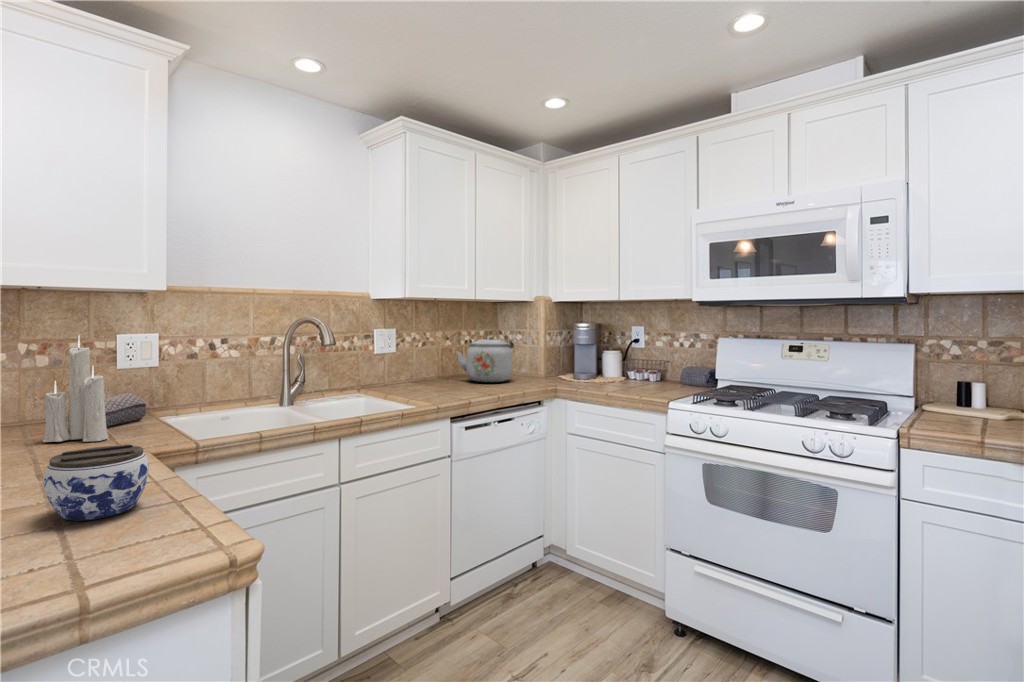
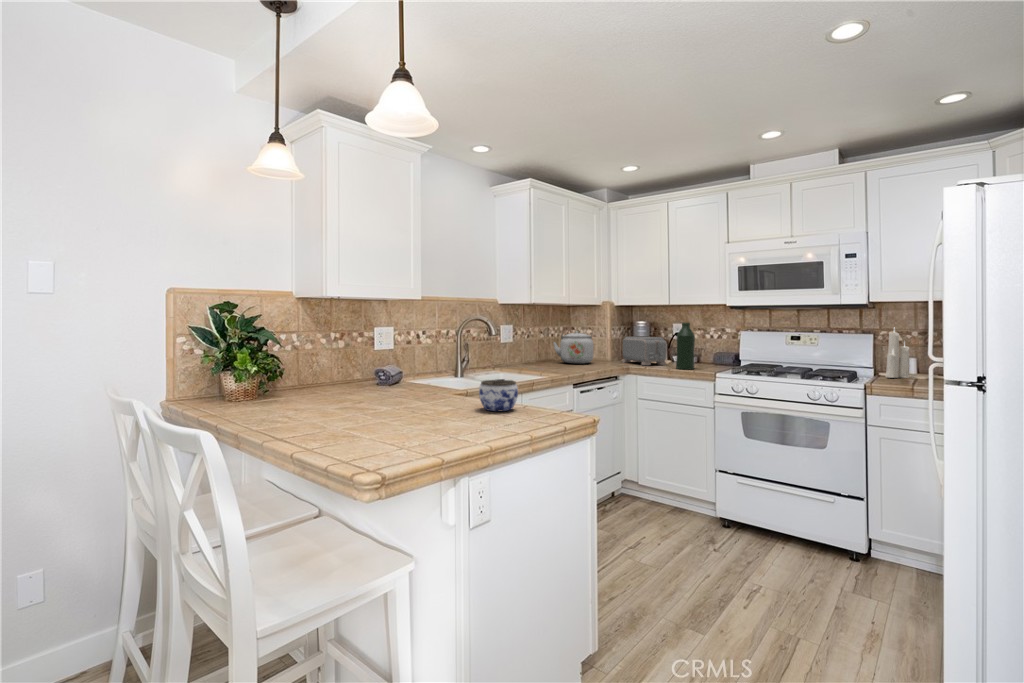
bottle: none [617,325,645,394] -> present [676,323,695,369]
candle: present [43,336,108,442] -> present [886,332,909,378]
toaster: none [555,344,612,386] -> present [622,337,667,365]

